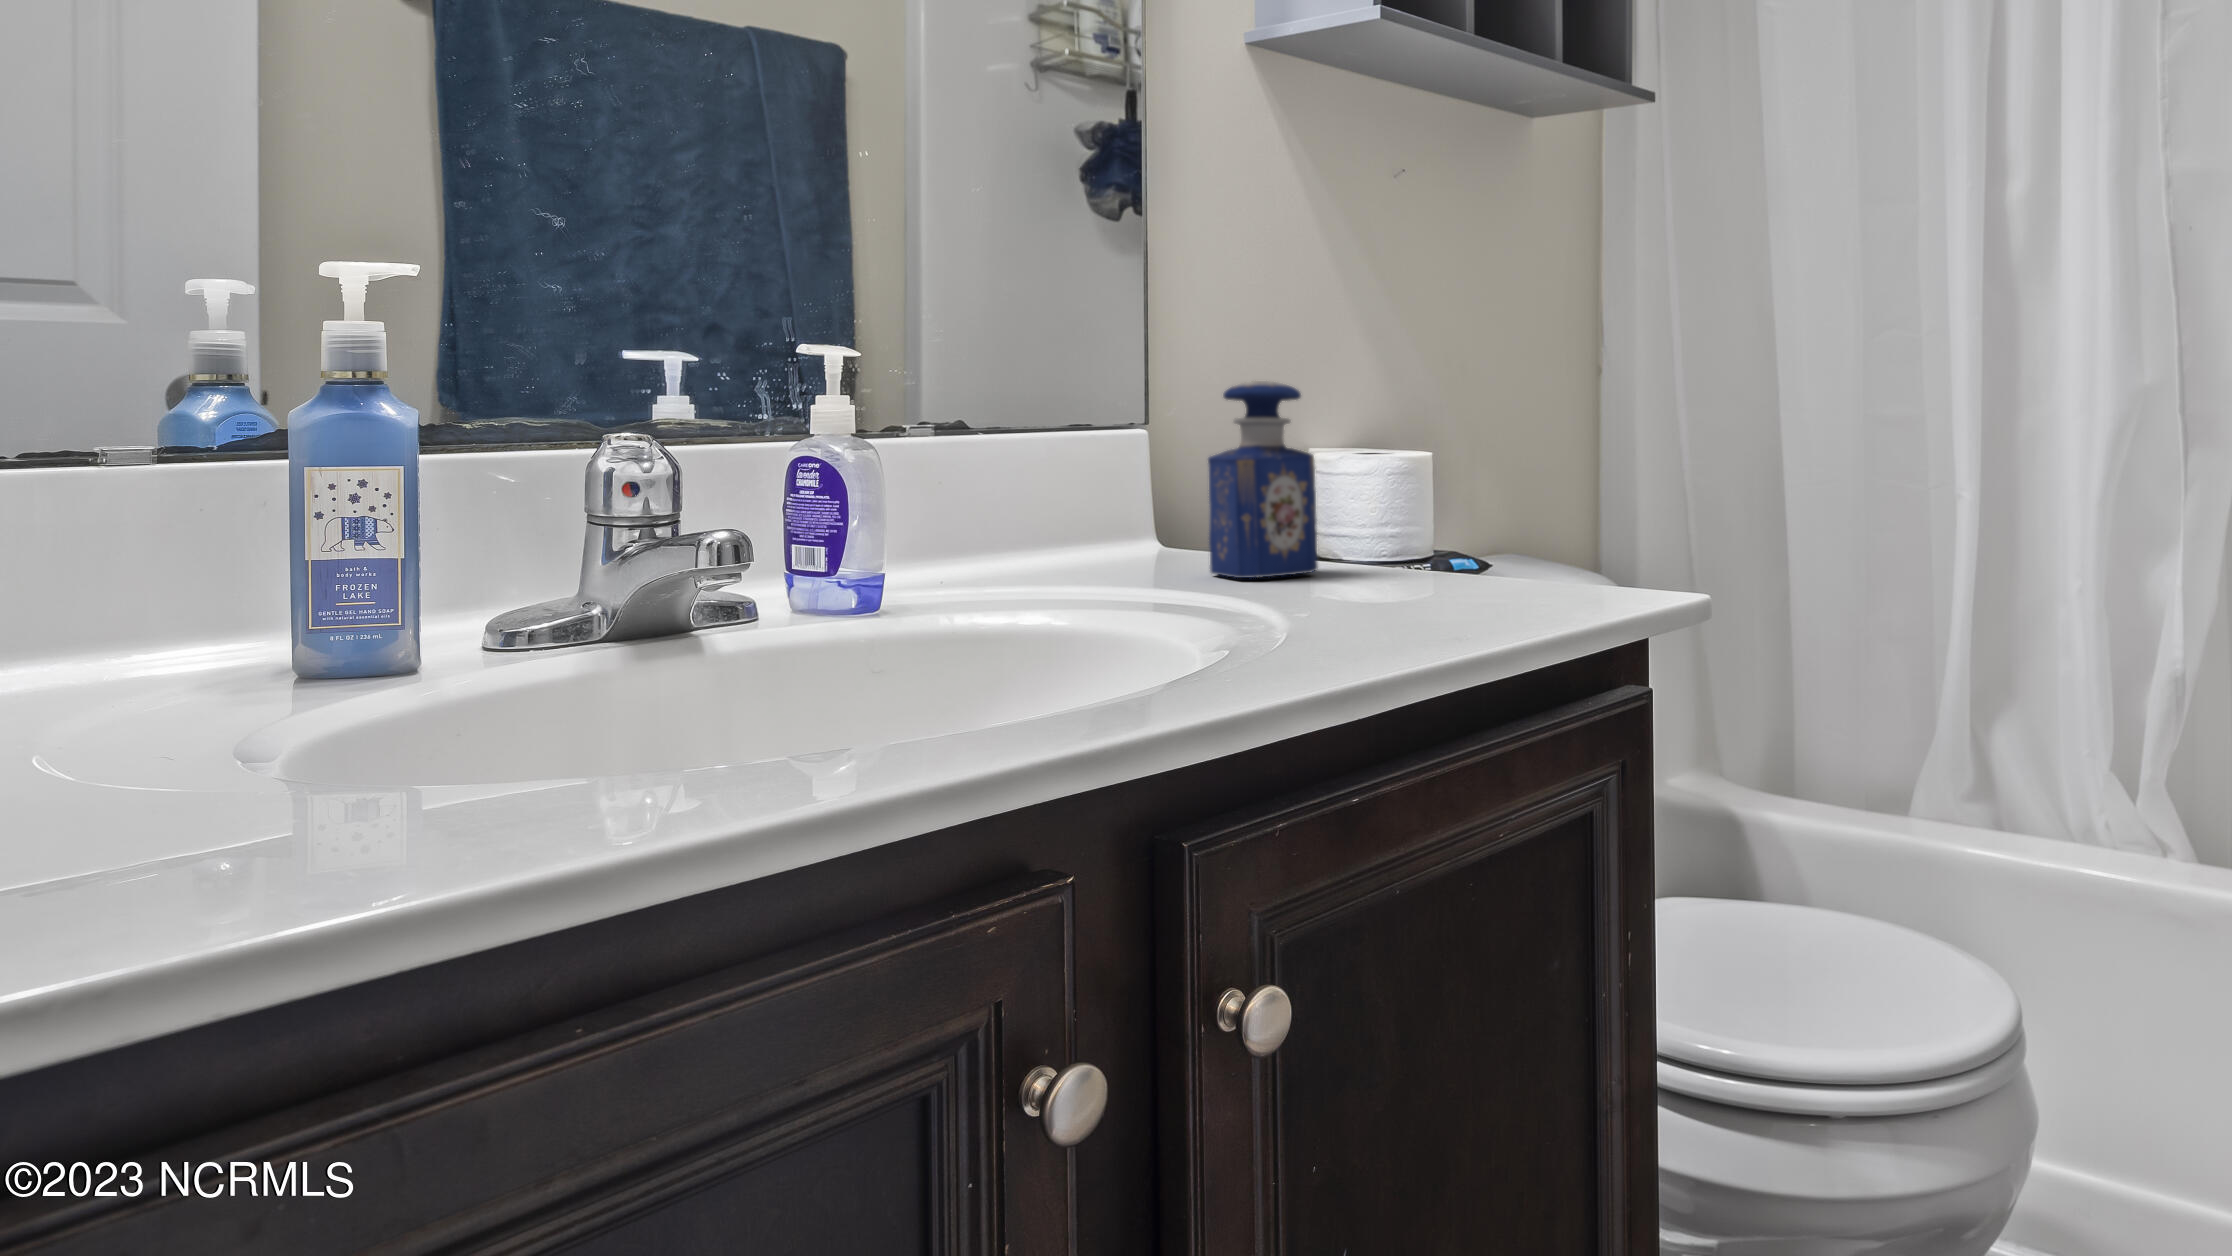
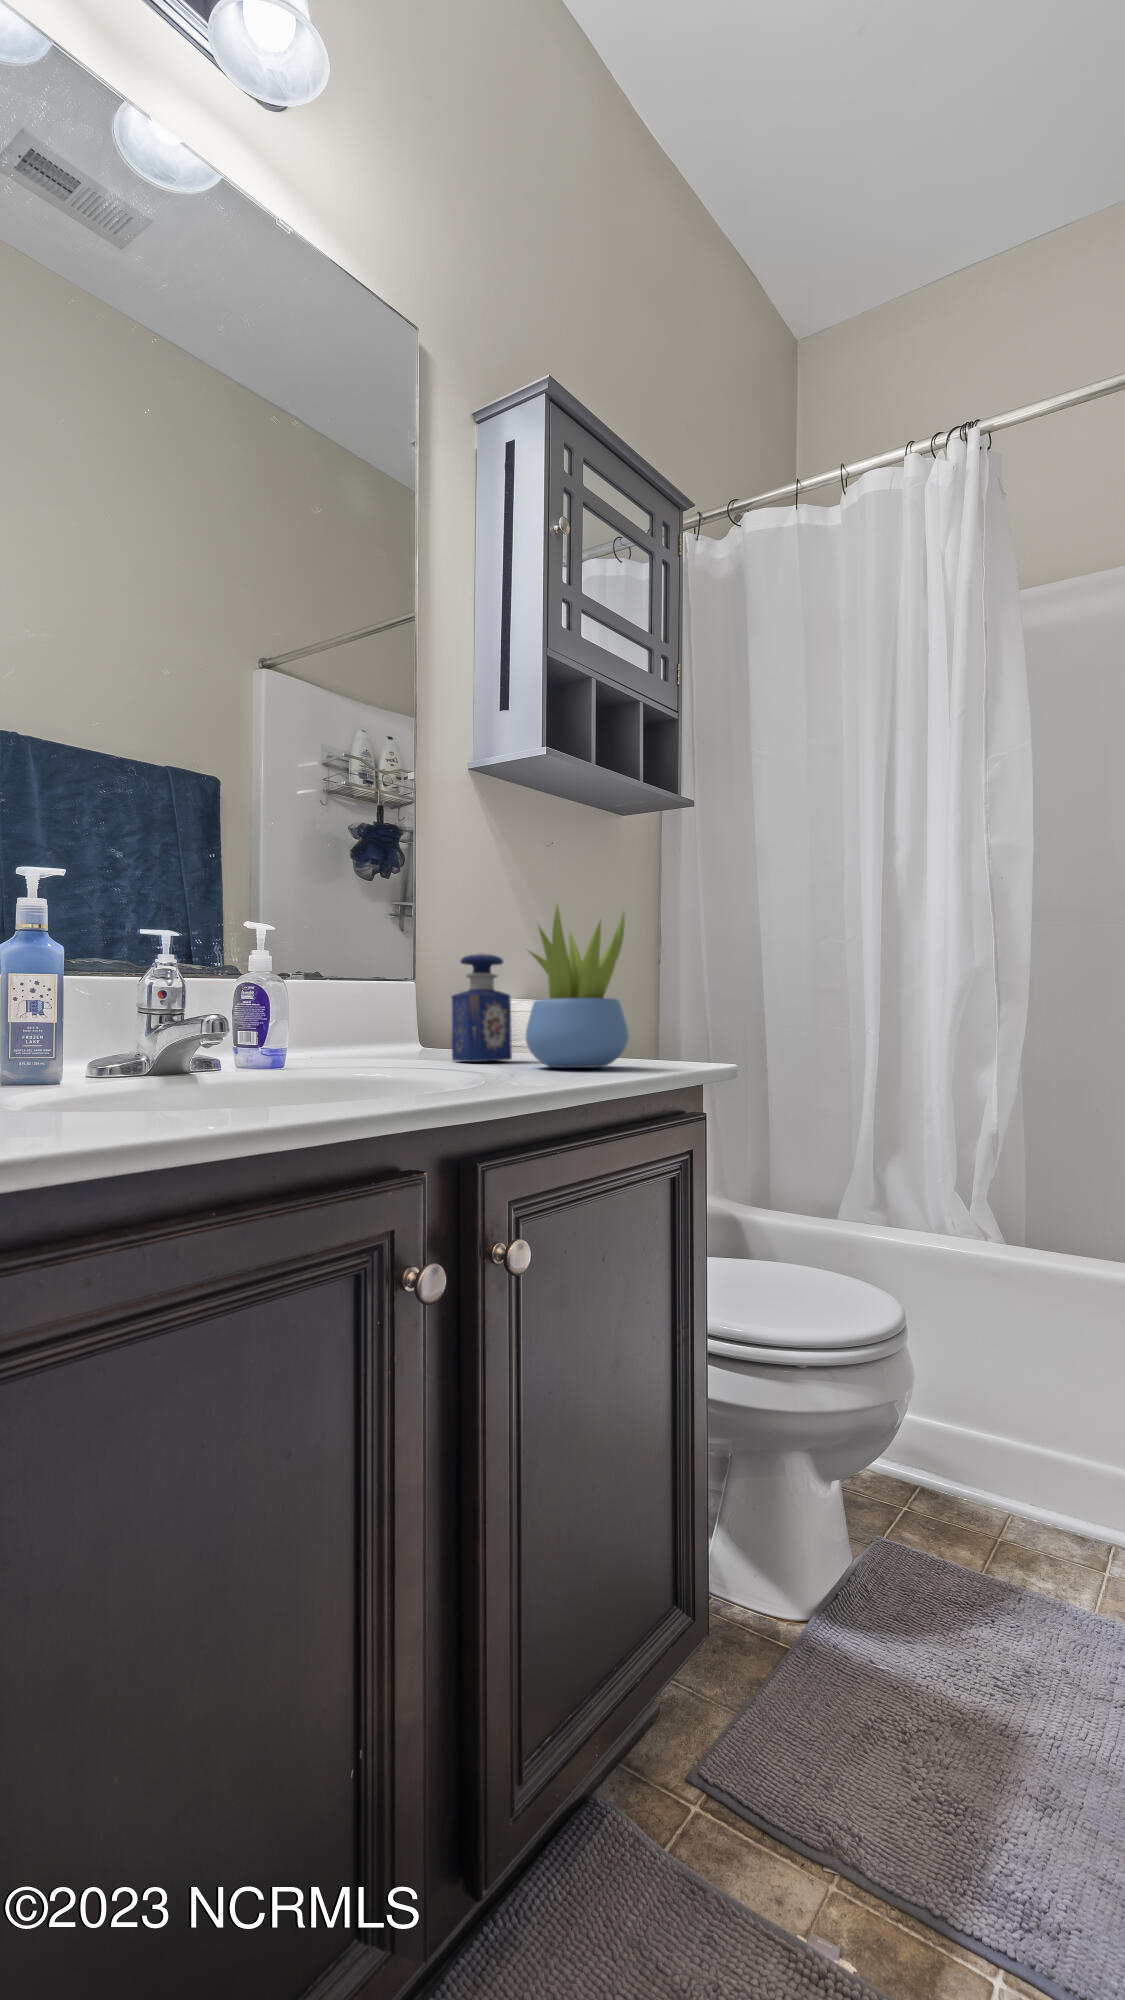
succulent plant: none [1331,299,1517,598] -> present [526,906,629,1068]

